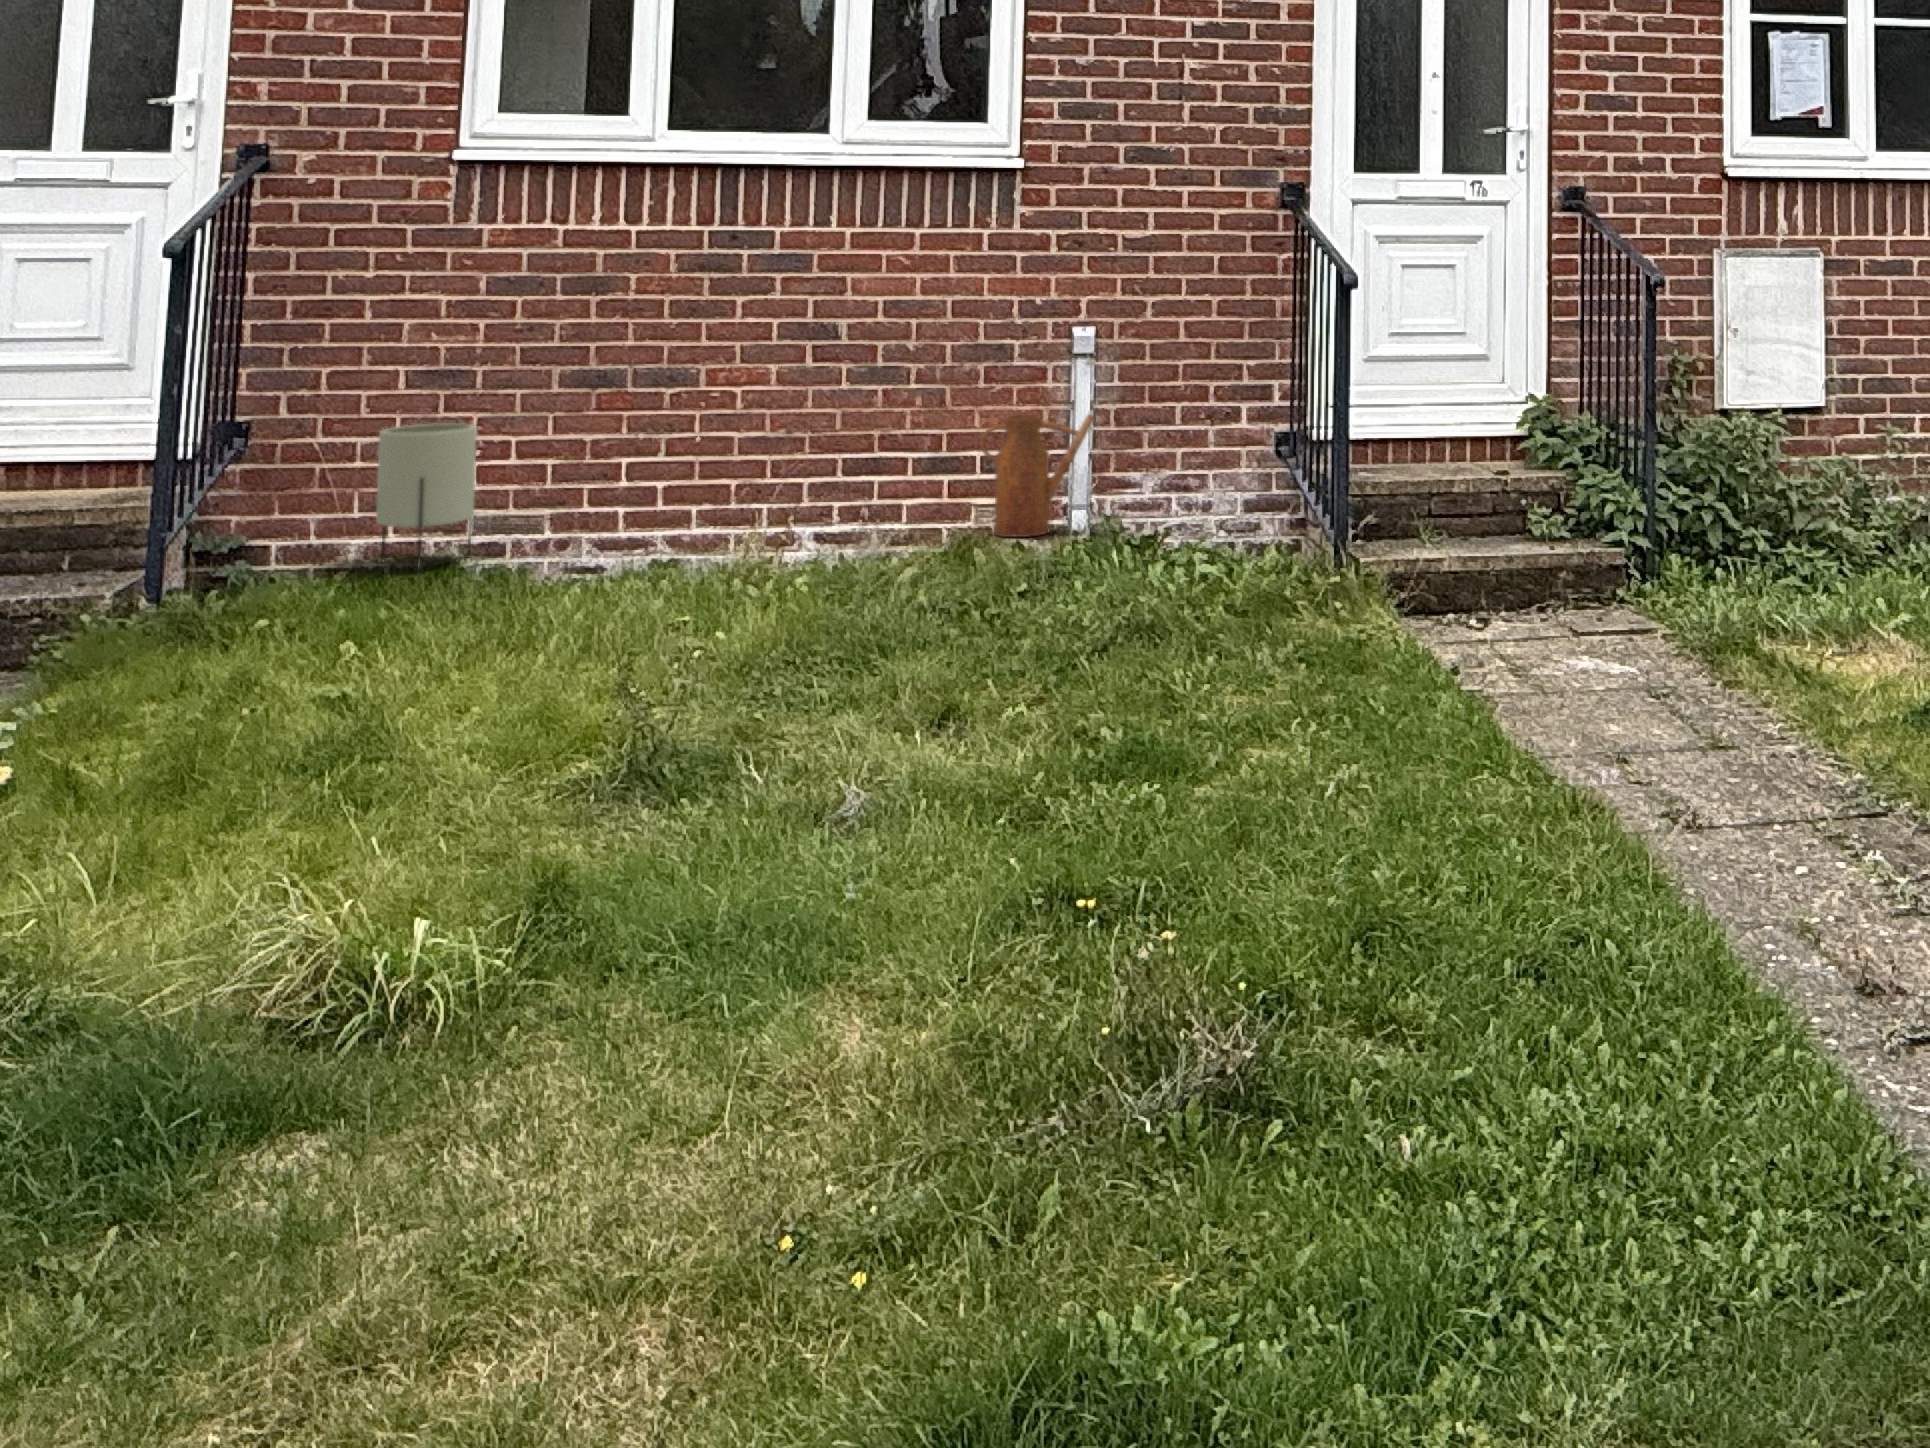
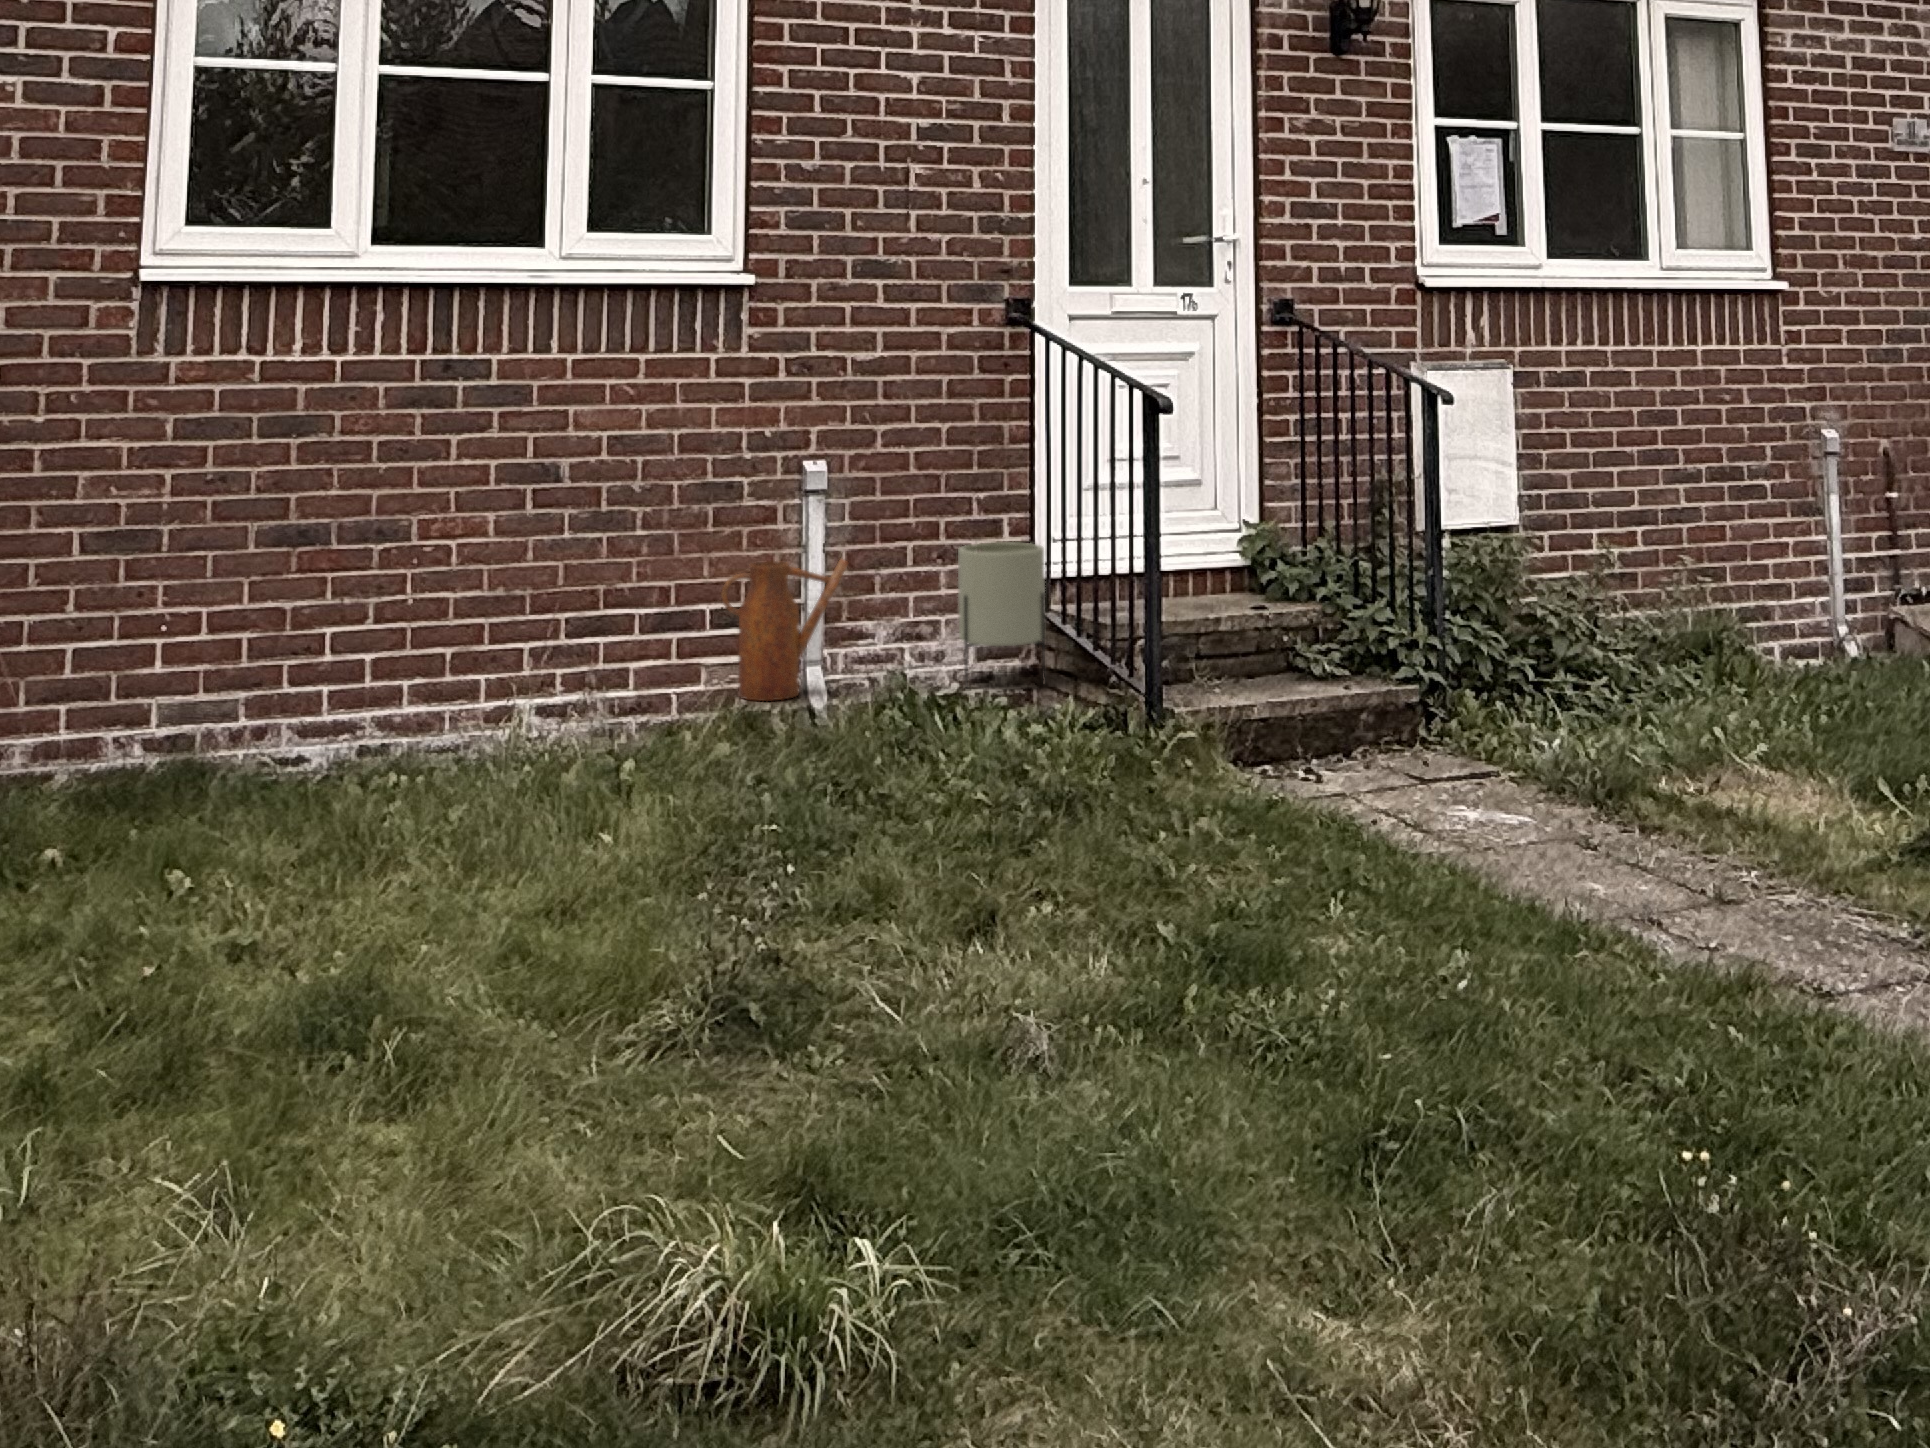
planter: present [376,423,477,570] -> present [958,542,1045,686]

